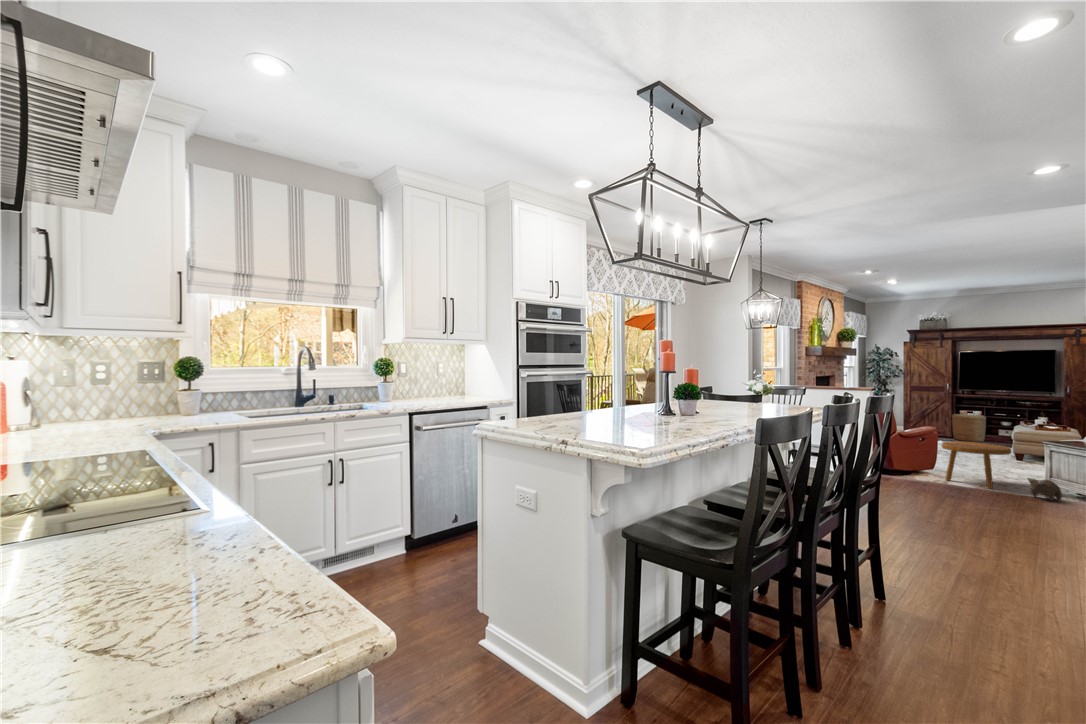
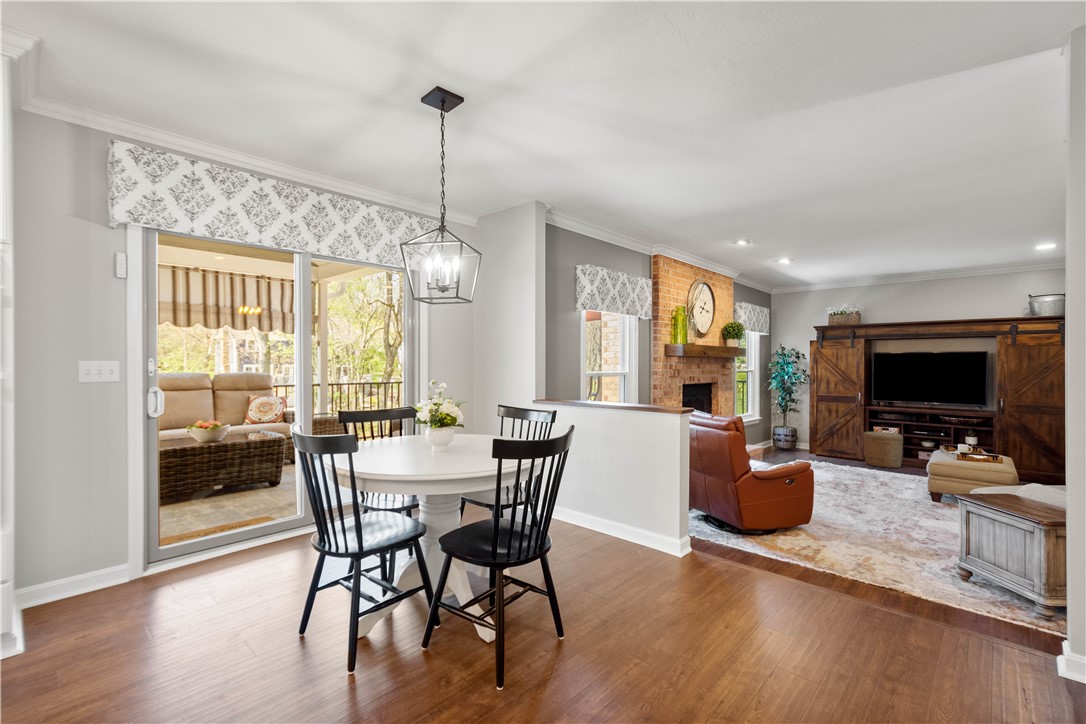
footstool: present [942,441,1011,489] -> none [812,486,910,570]
plush toy: present [1027,478,1062,501] -> none [928,561,983,604]

